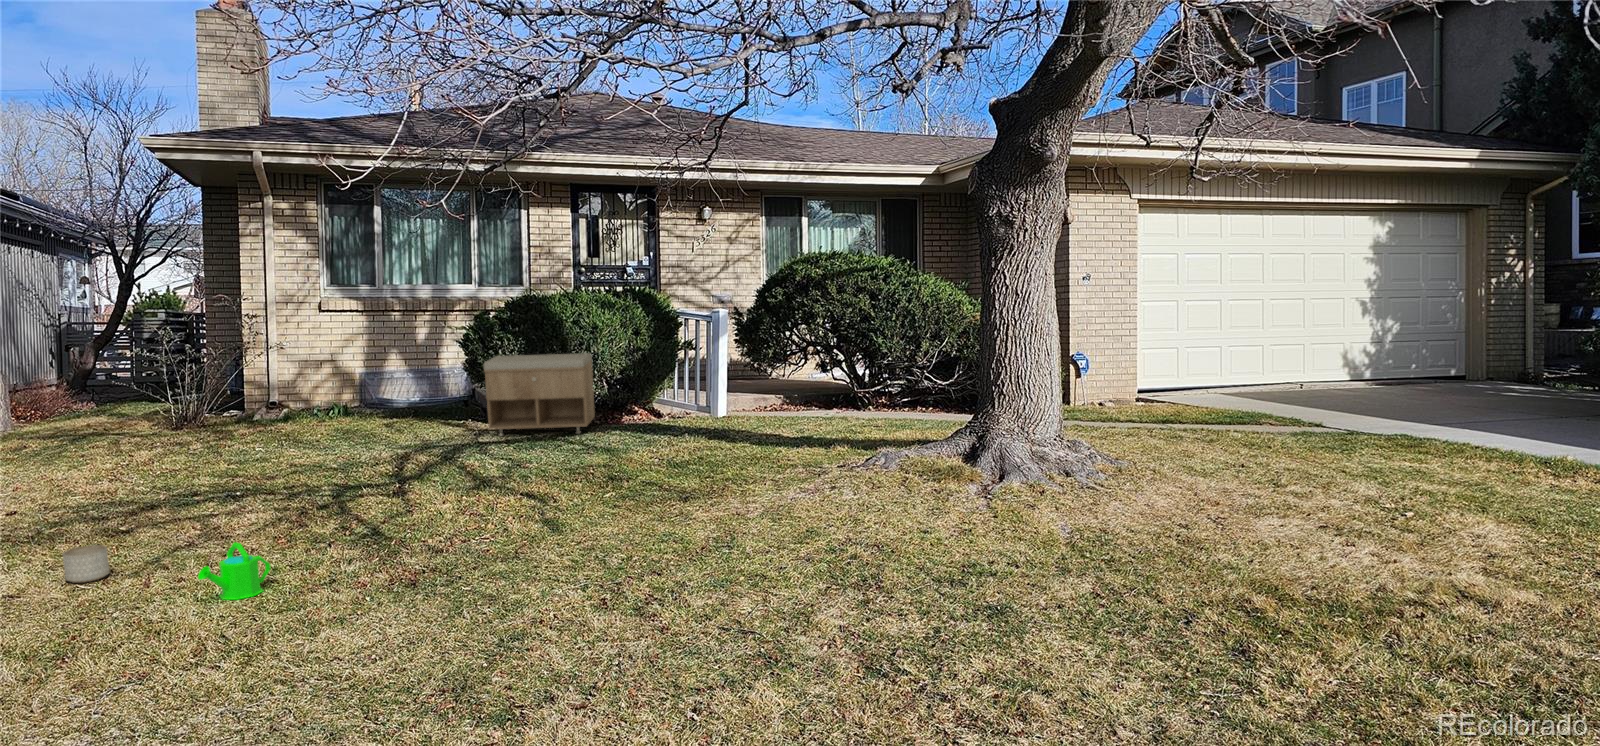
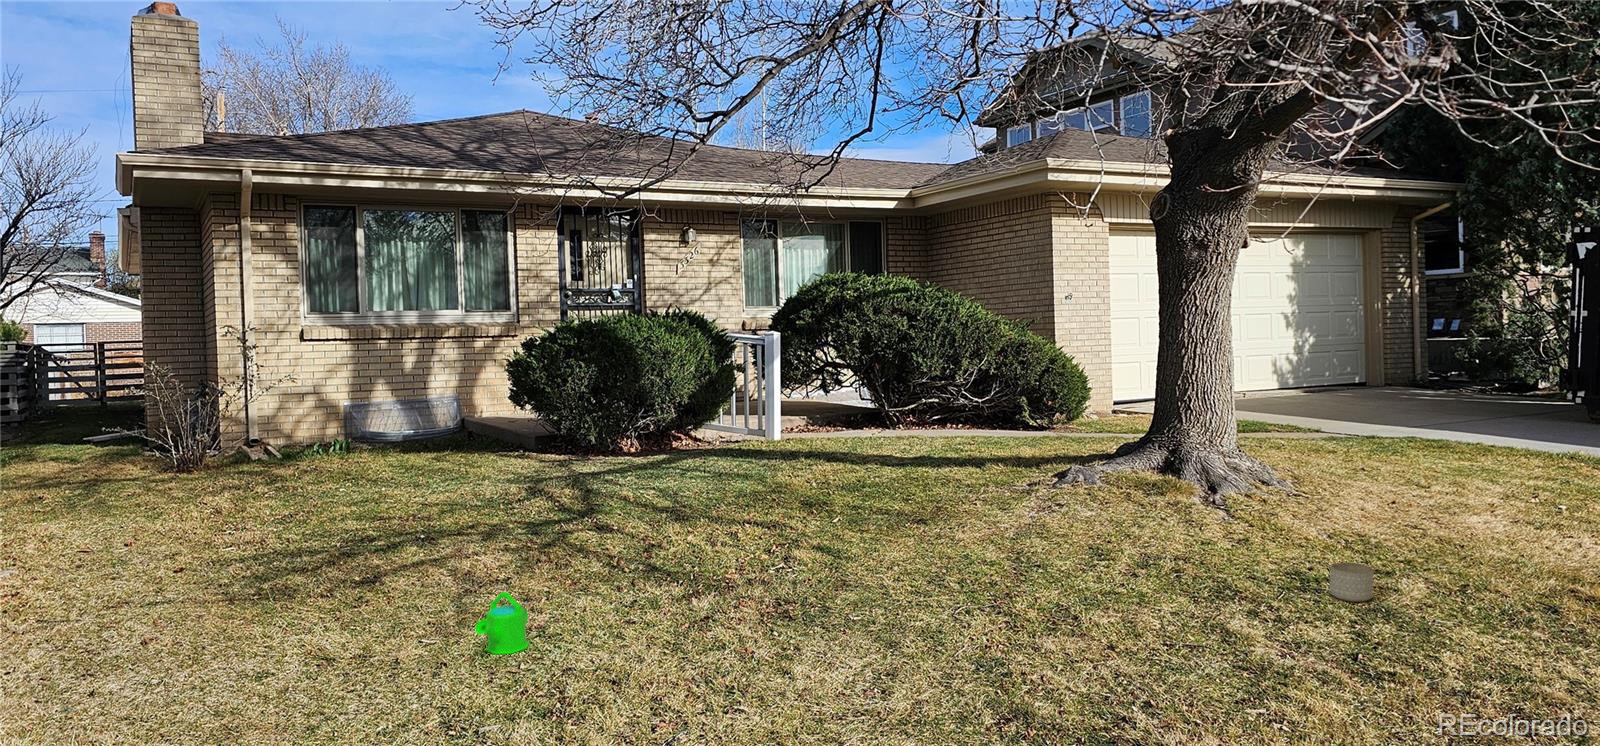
storage bench: present [484,353,595,436] -> none [560,379,665,467]
planter: present [63,545,109,583] -> present [1329,562,1374,602]

